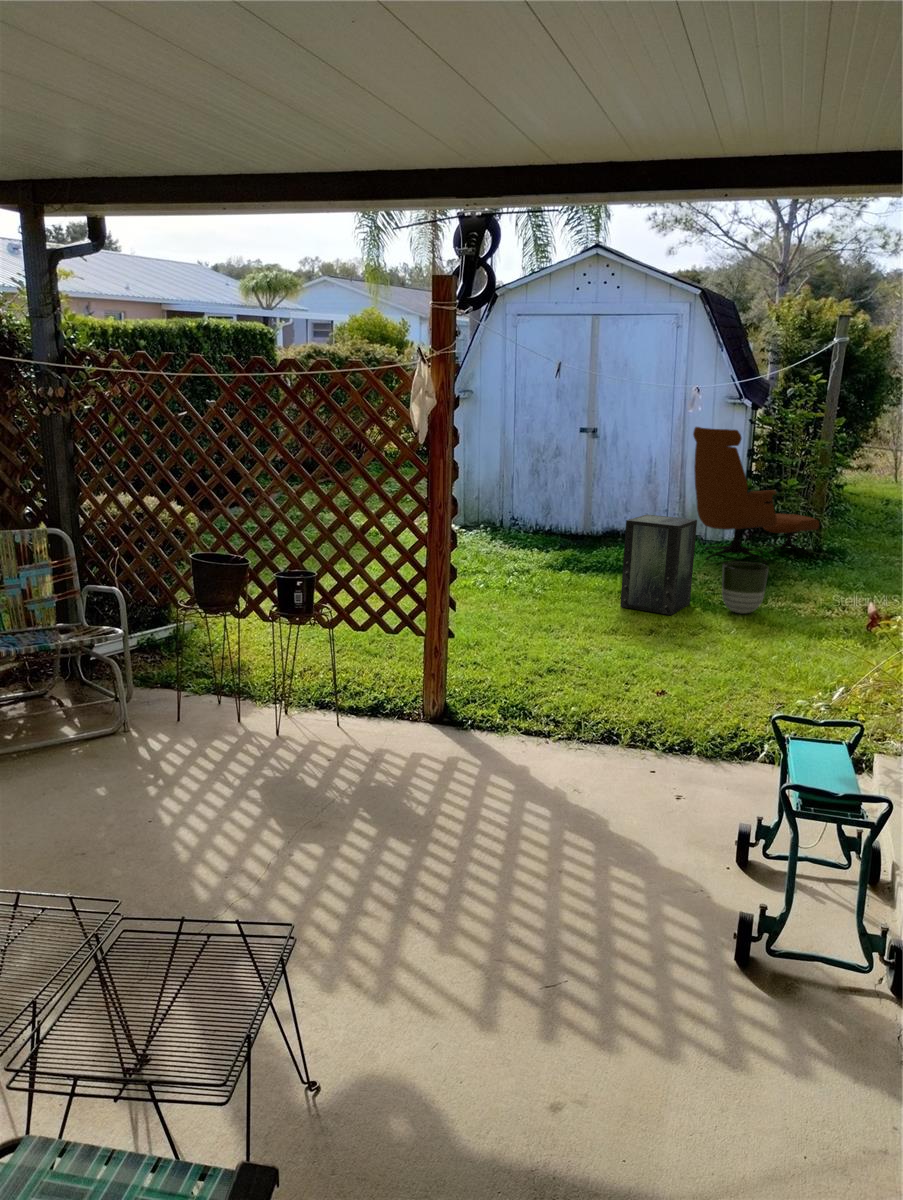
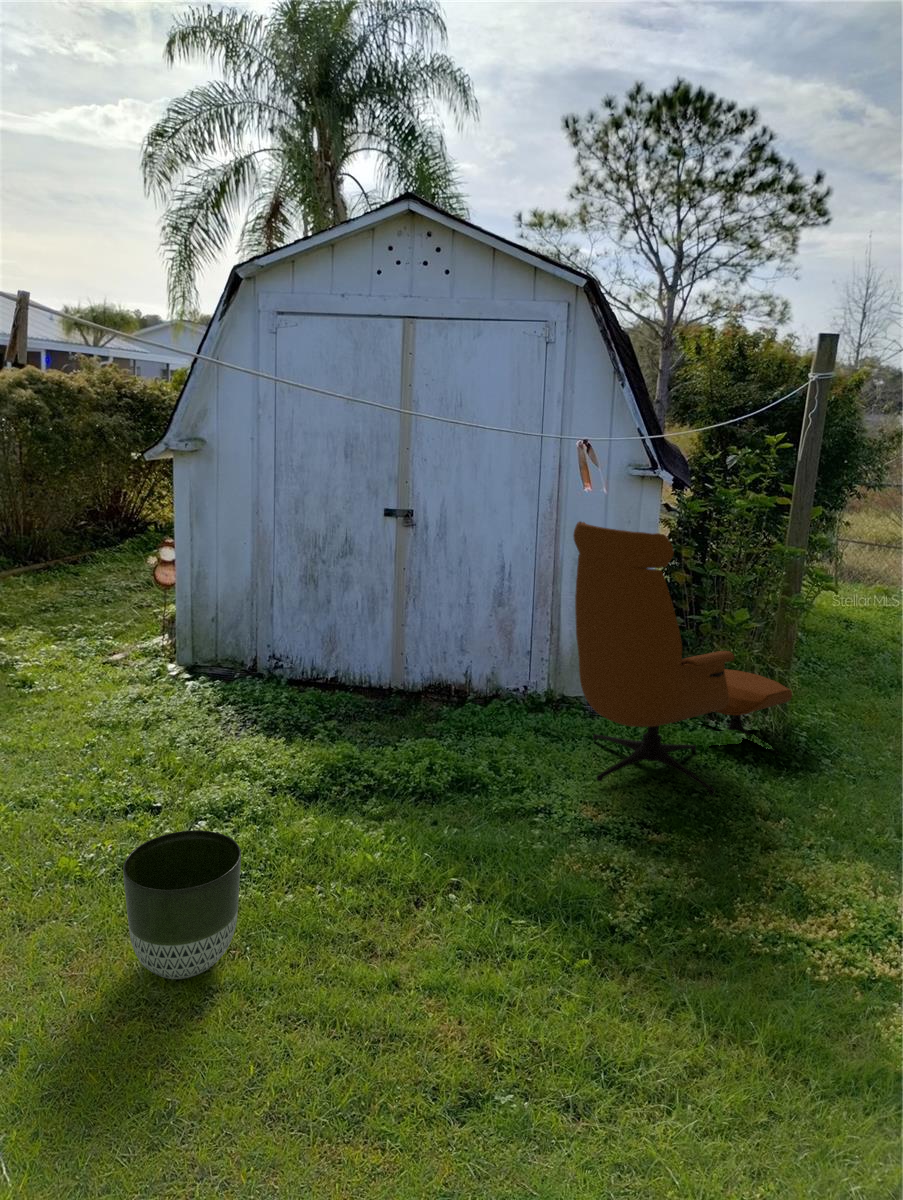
storage box: present [620,514,697,615] -> none [361,774,585,1145]
planter: present [722,561,769,613] -> present [123,830,241,979]

